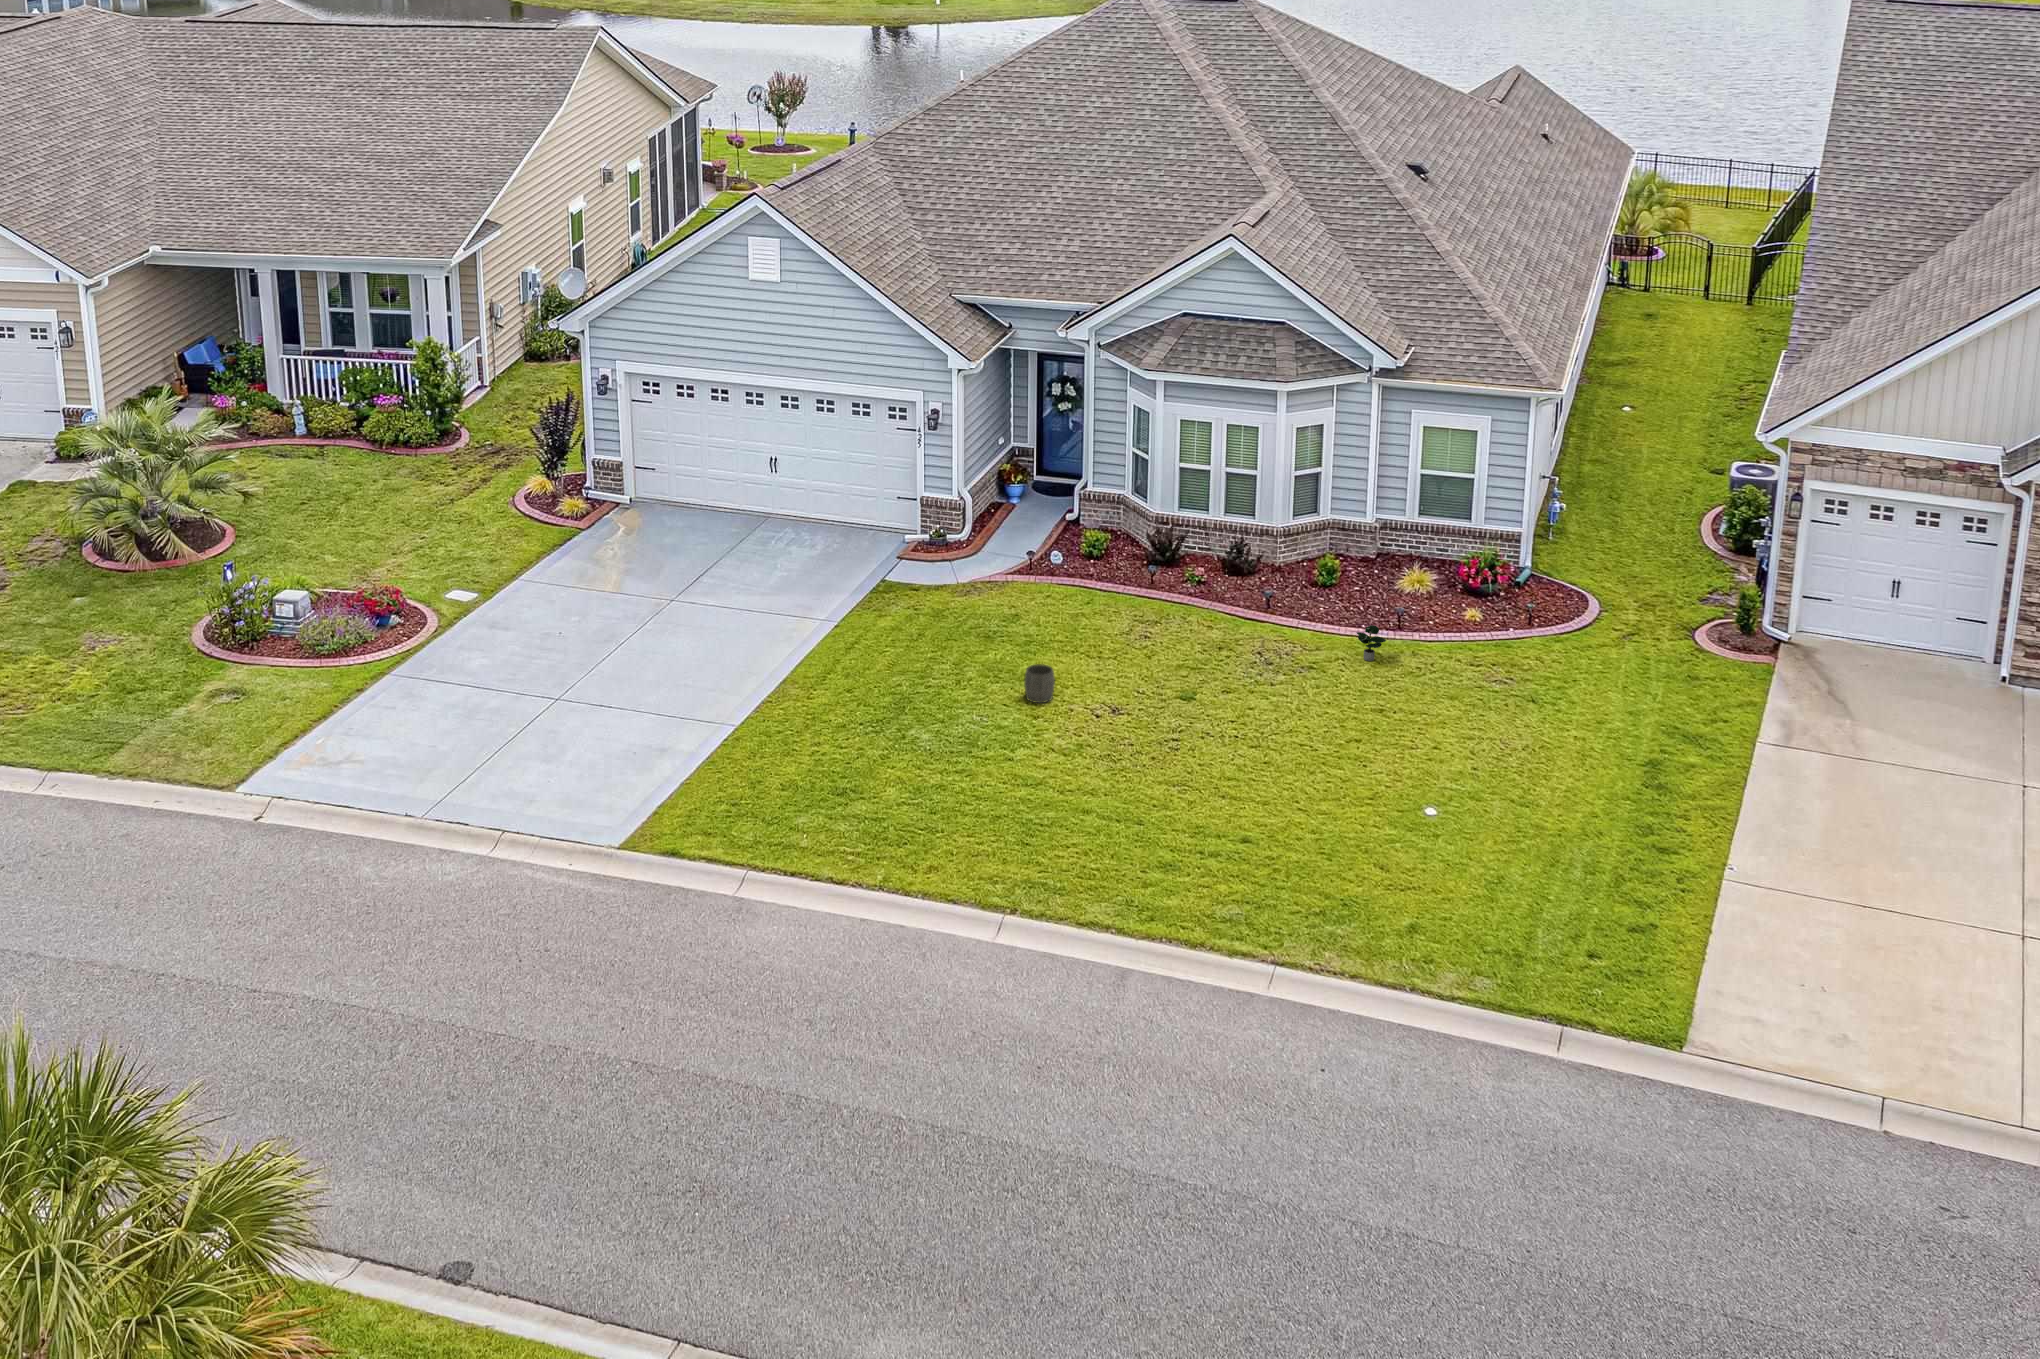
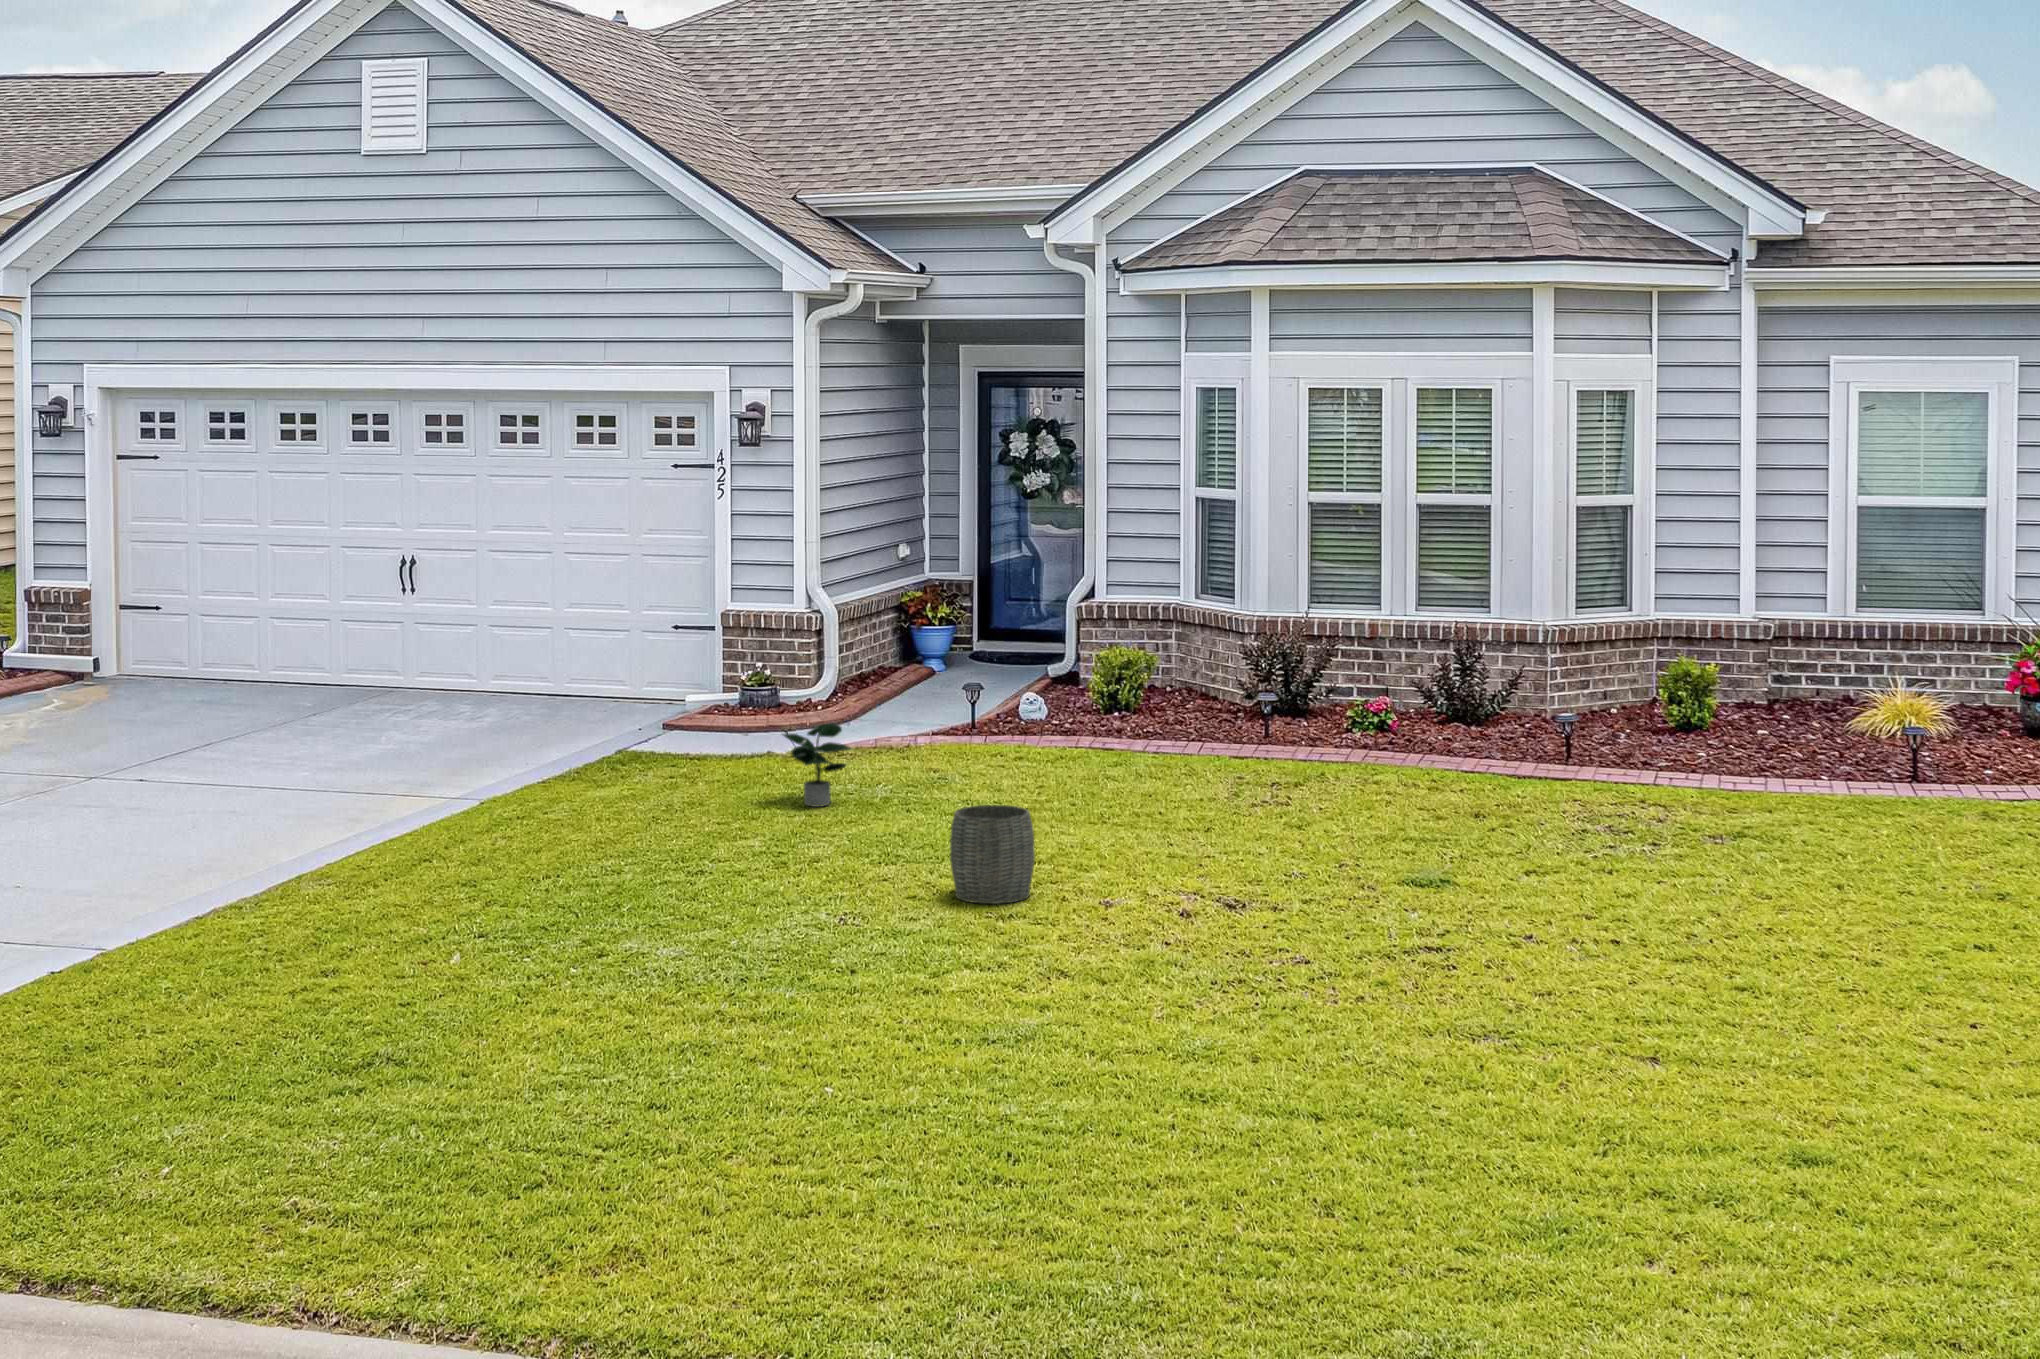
potted plant: present [1357,625,1386,661] -> present [782,723,851,807]

